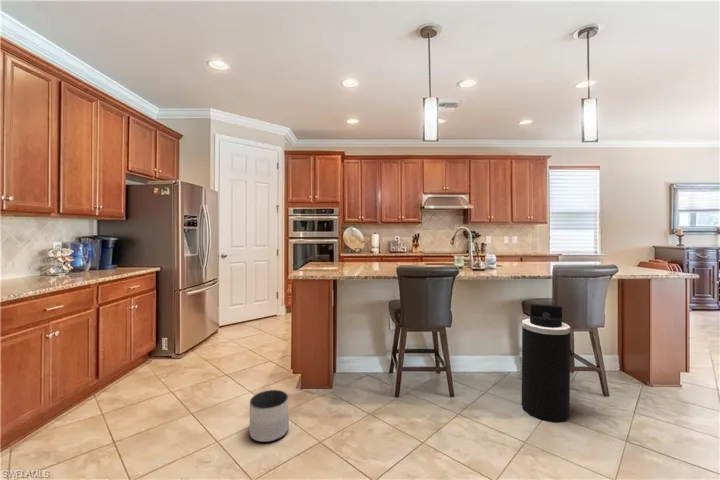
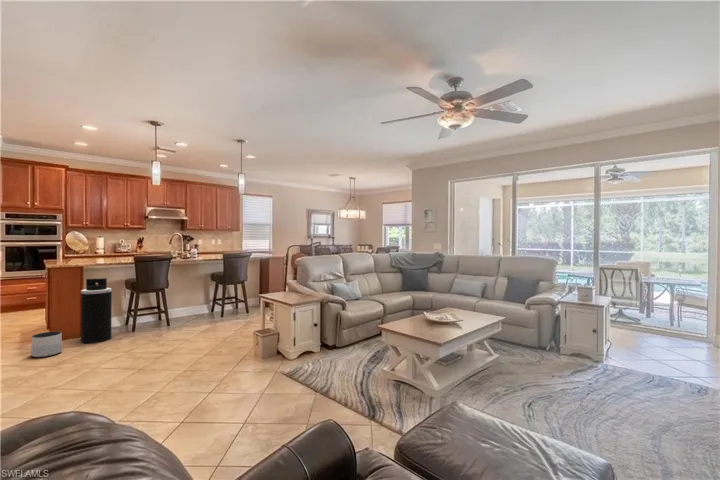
trash can: present [521,304,570,422] -> present [81,278,112,343]

